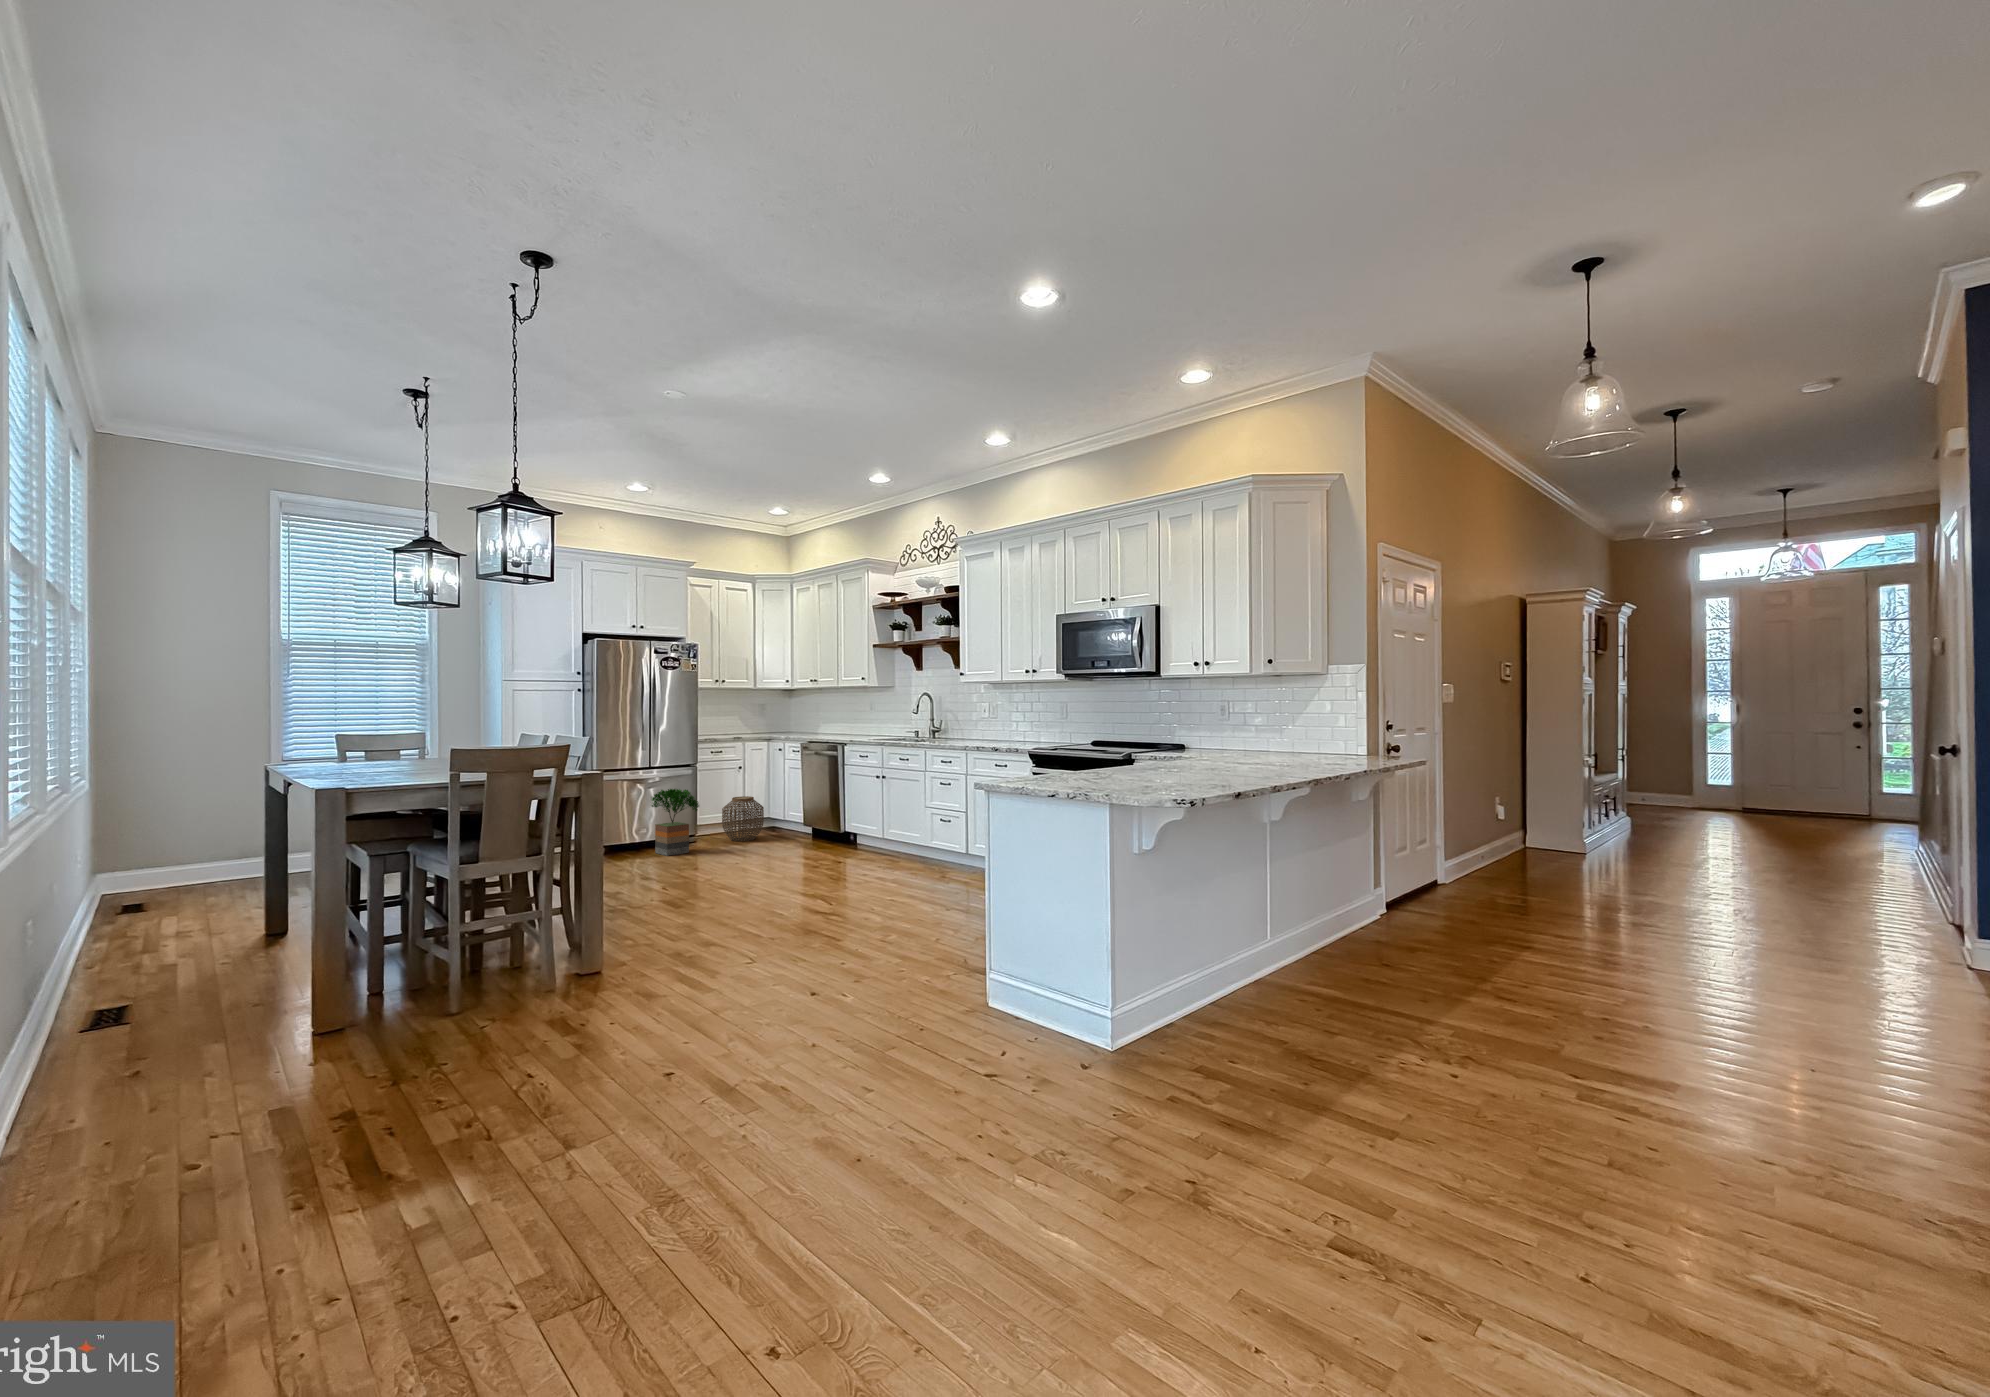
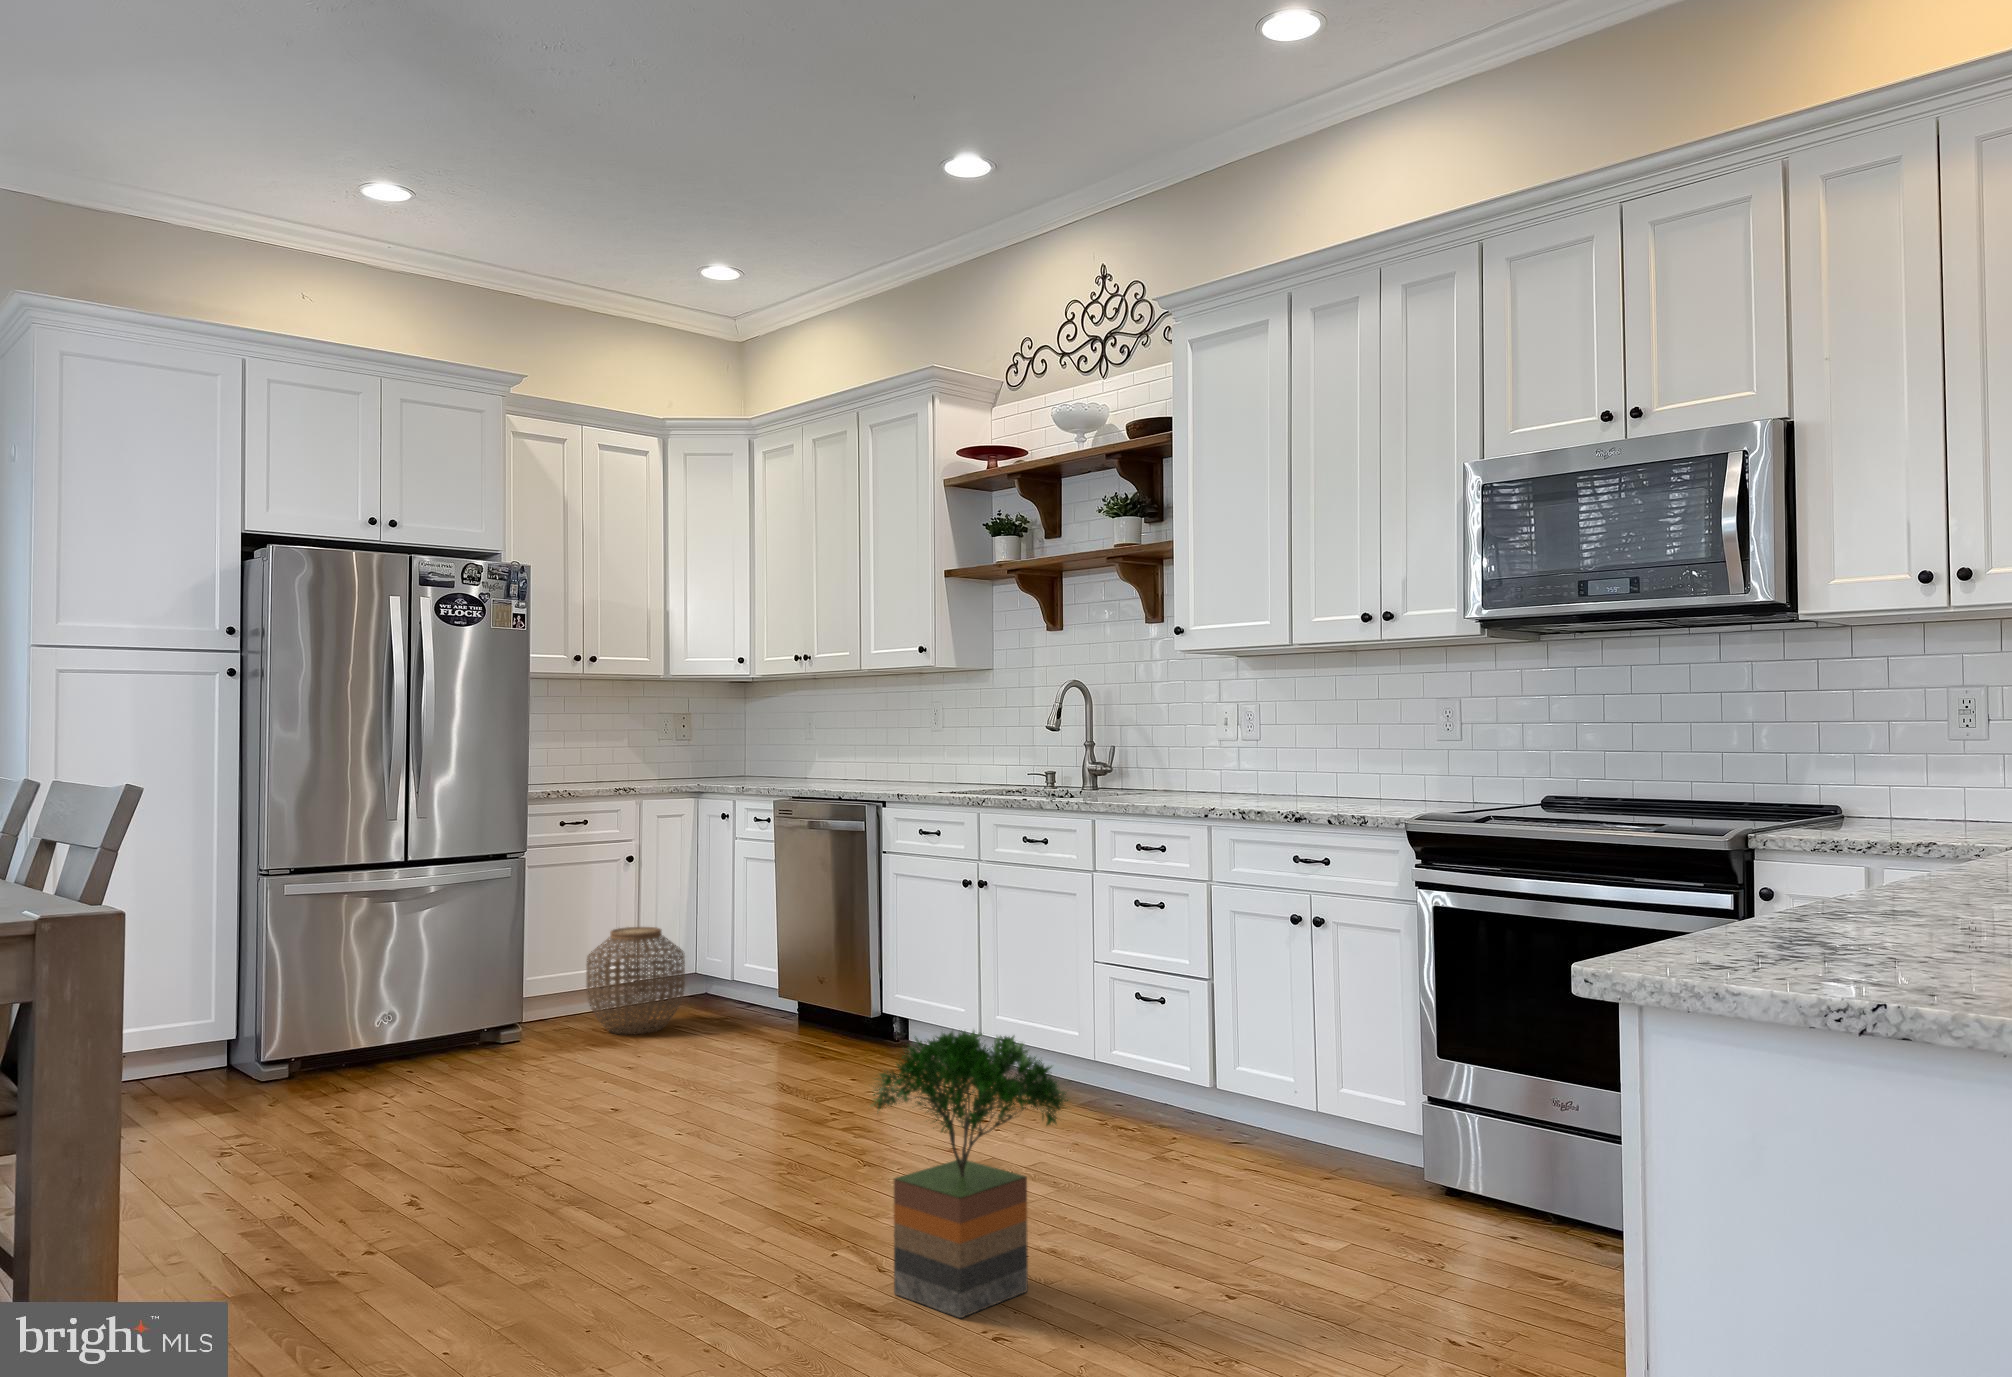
potted tree: present [651,789,699,856] -> present [872,1030,1068,1318]

